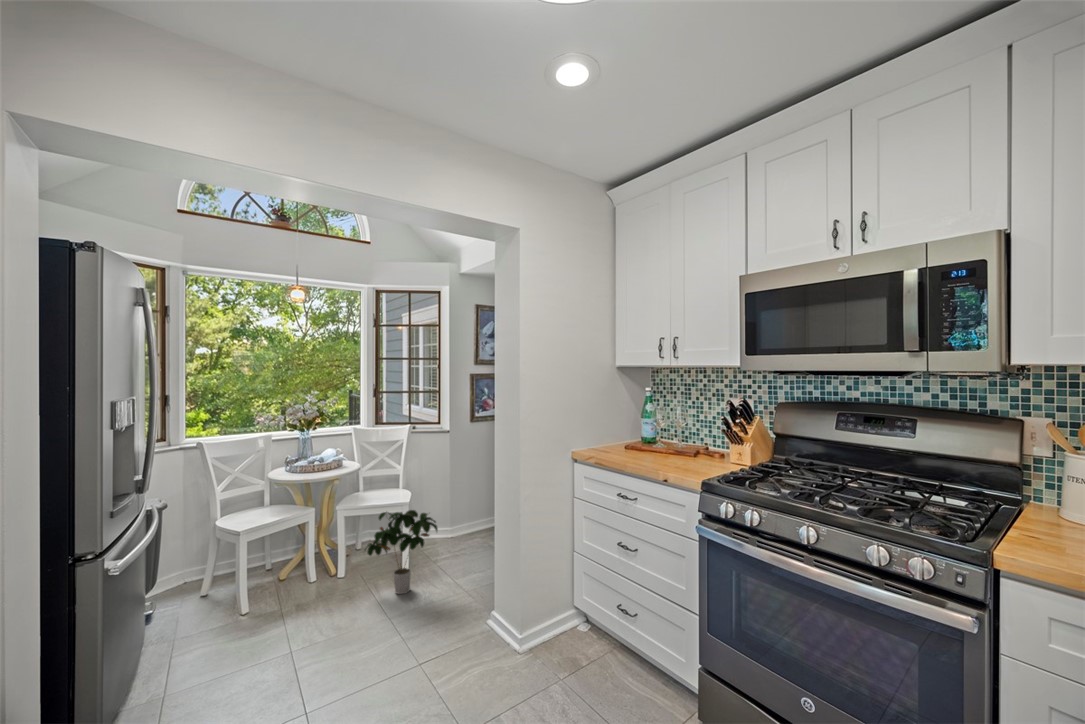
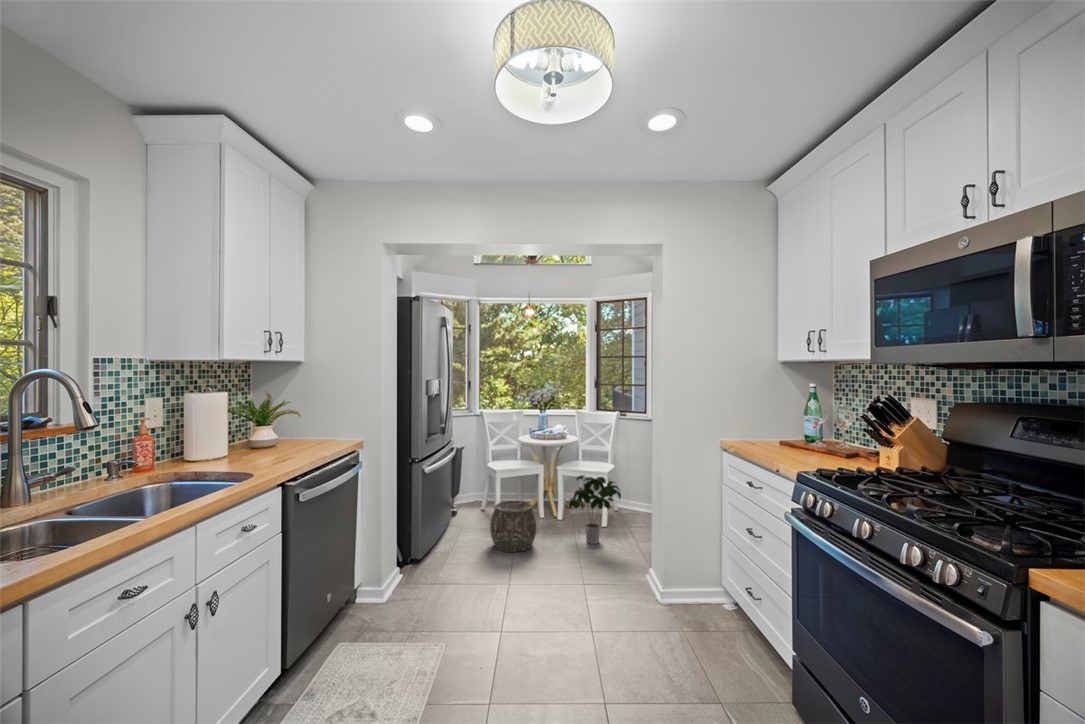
woven basket: none [261,563,333,641] -> present [490,501,536,552]

